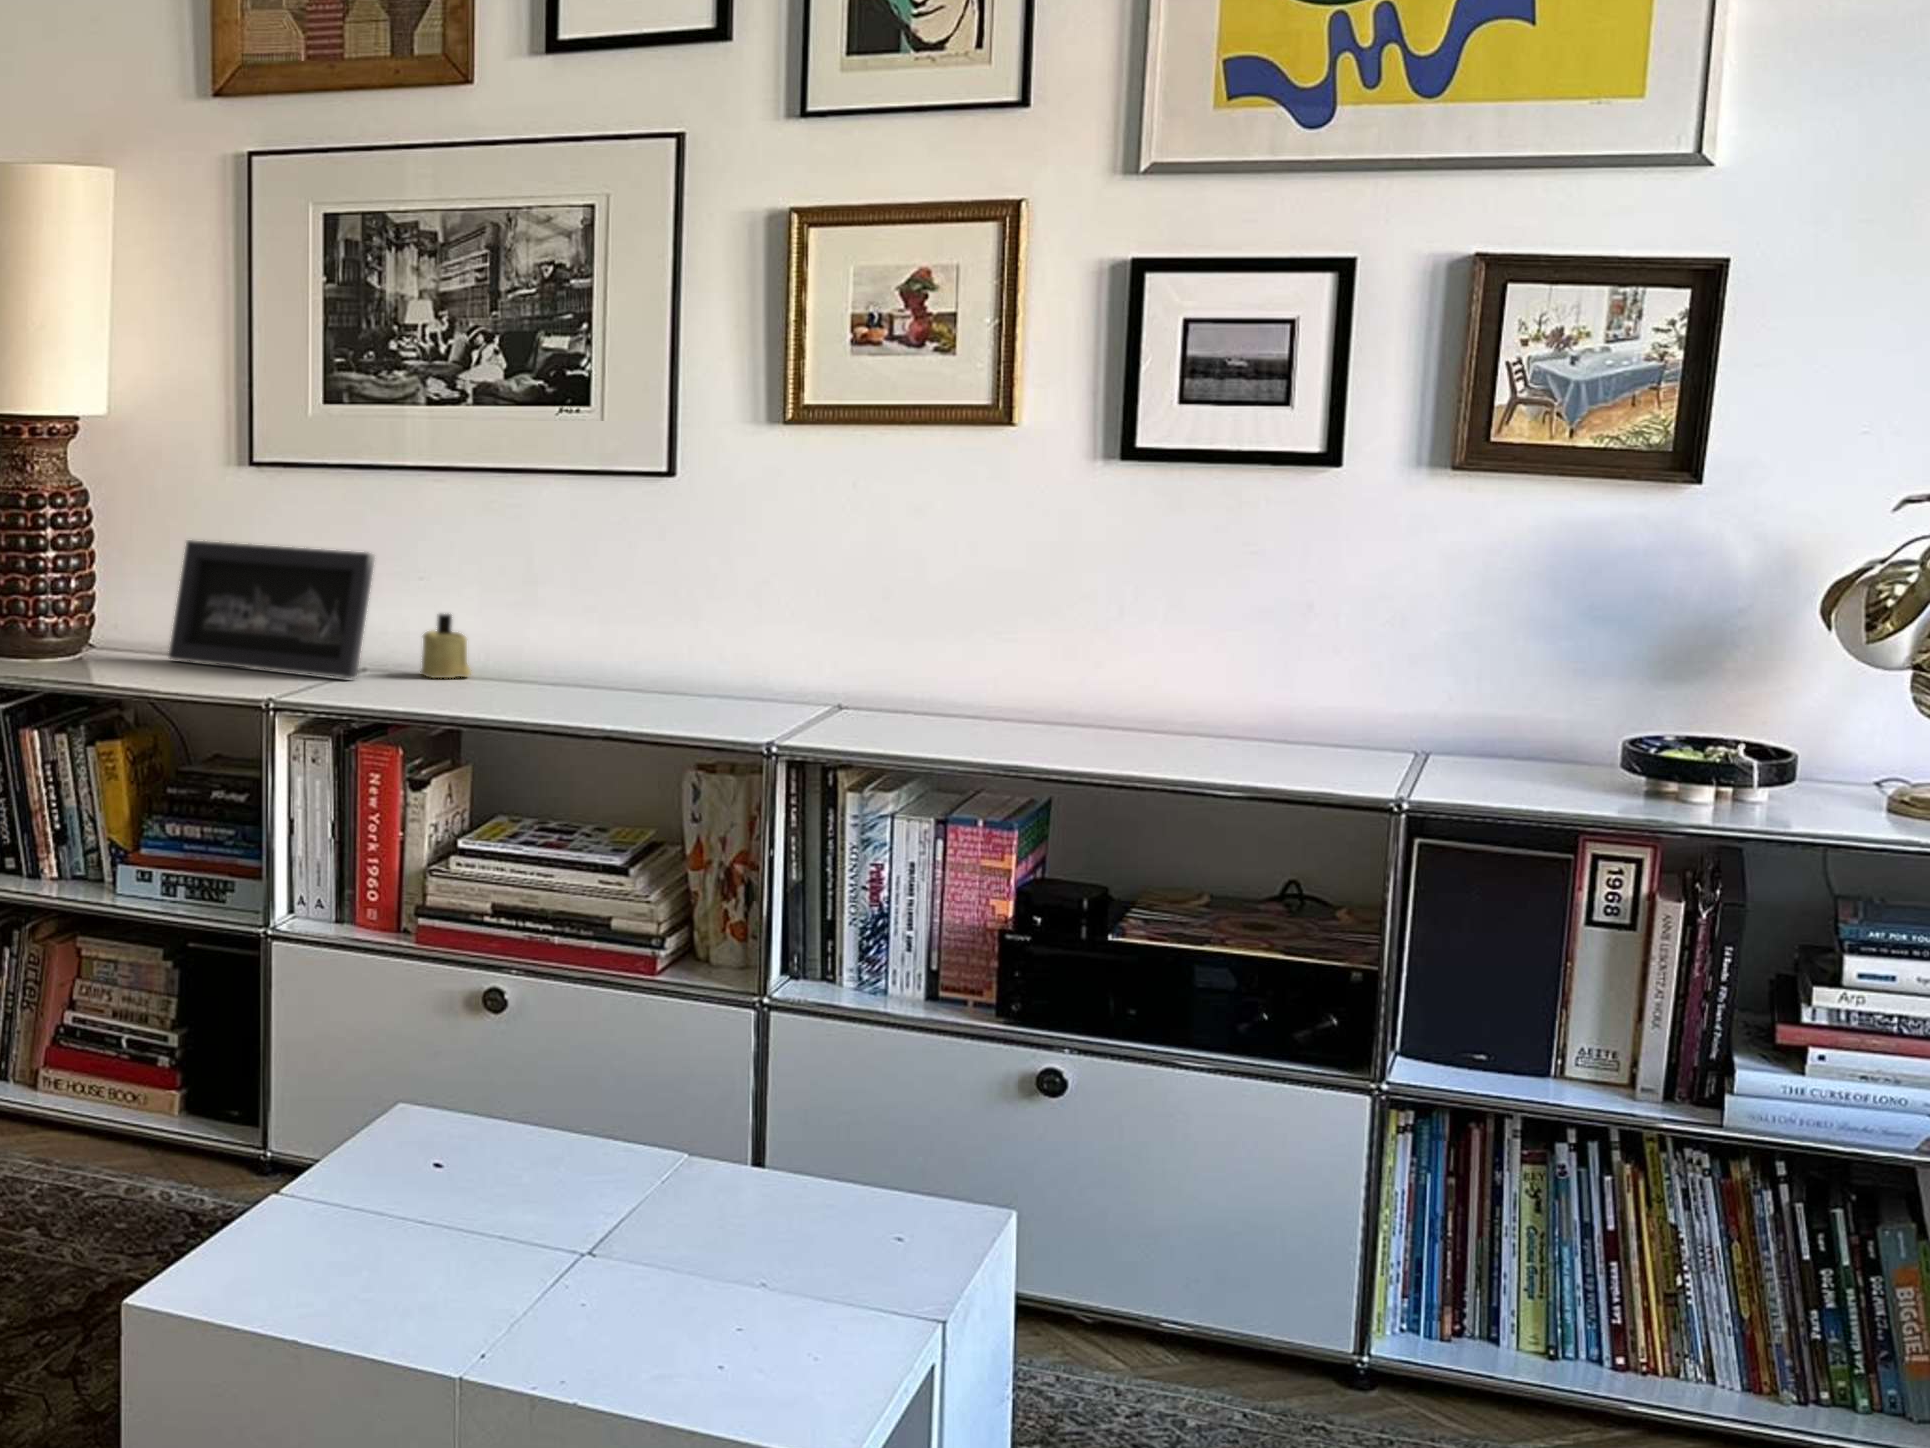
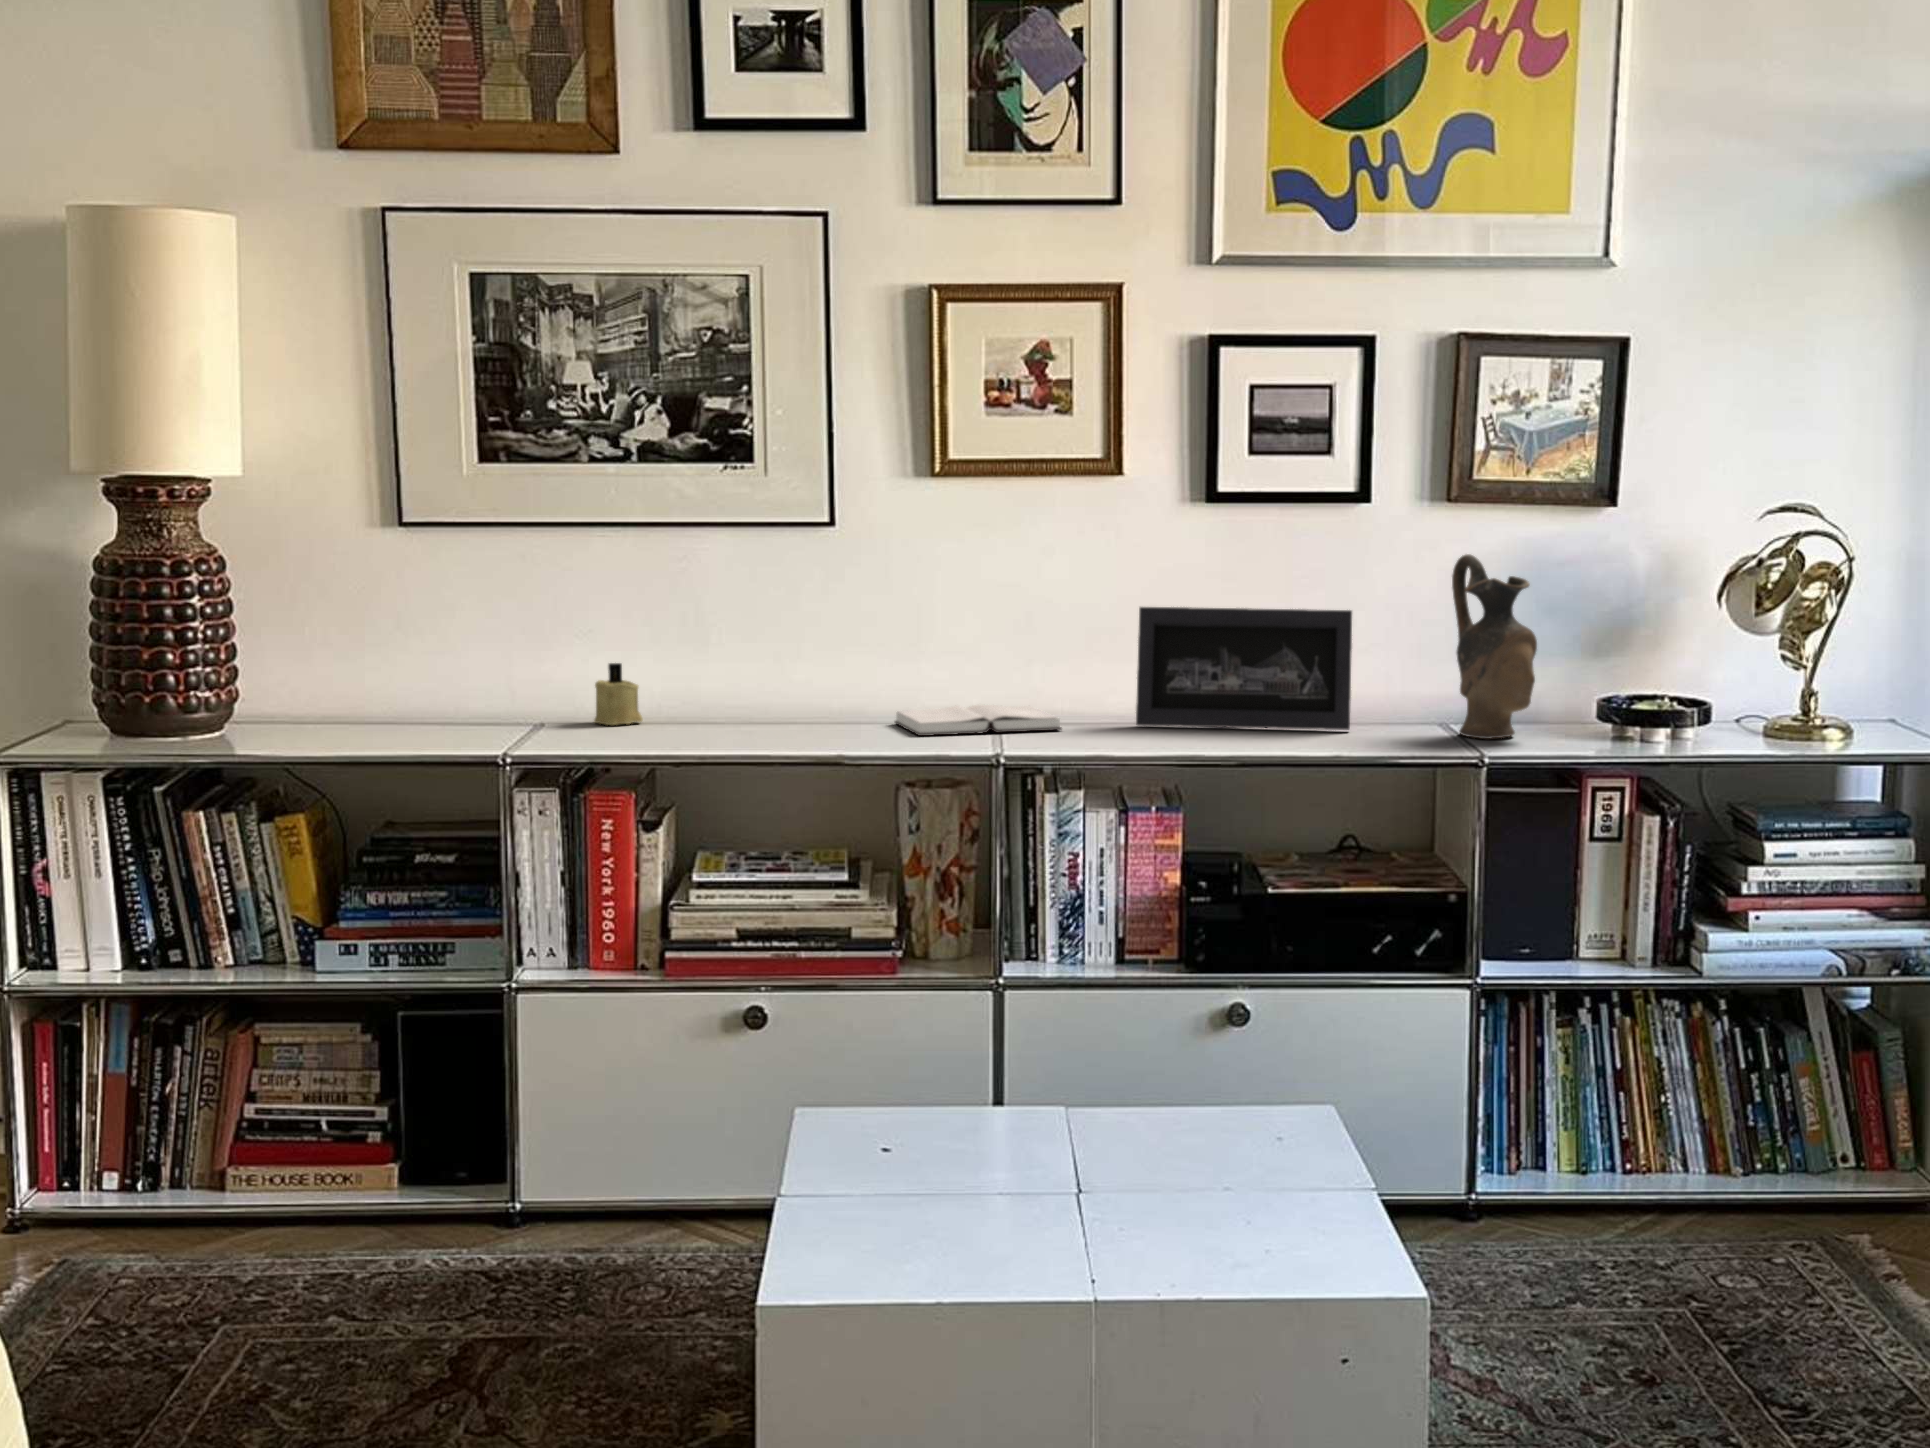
ceramic pitcher: none [1423,535,1541,774] -> present [1452,554,1537,739]
picture frame: present [169,540,375,678] -> present [1136,607,1352,730]
hardback book: none [731,683,909,720] -> present [895,704,1062,736]

